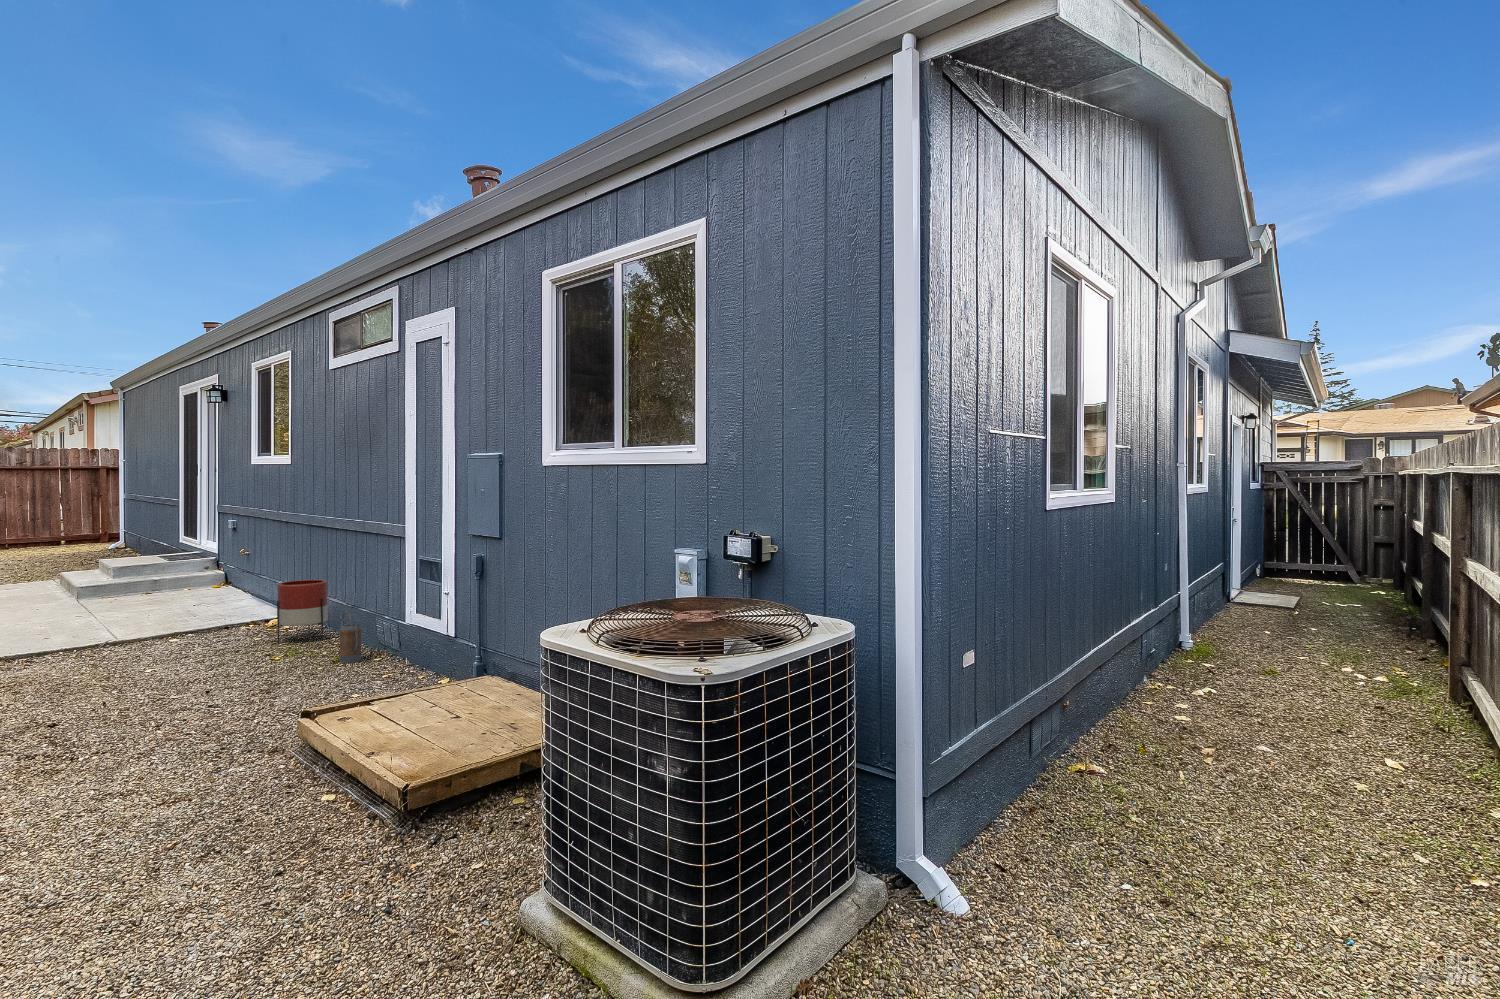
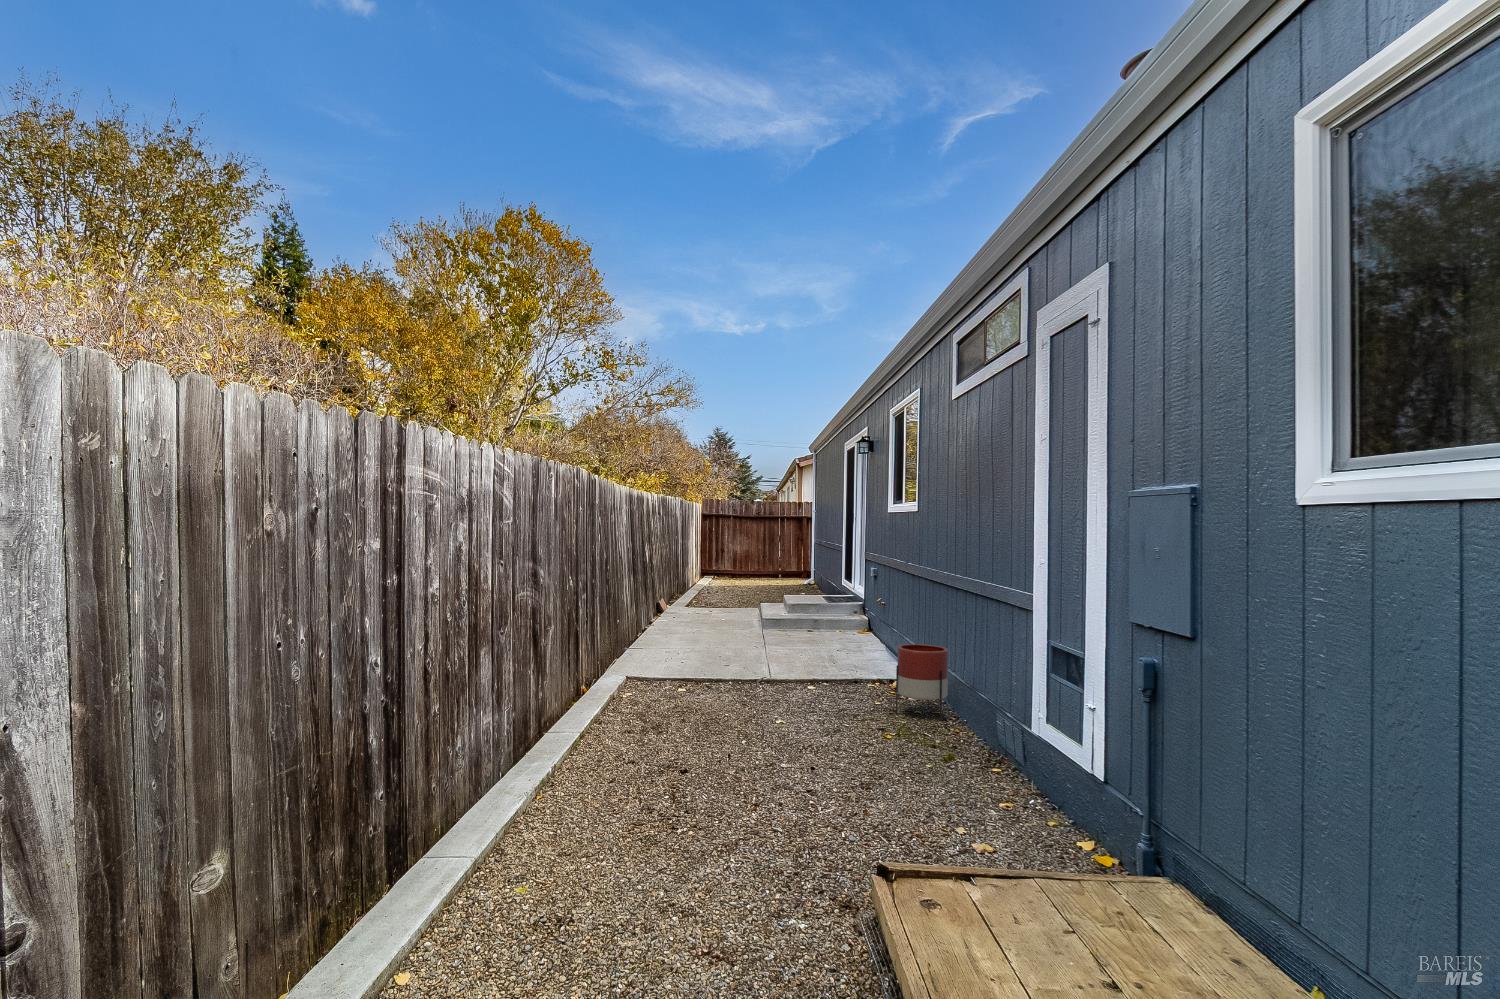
watering can: present [339,611,362,663] -> none [953,696,979,766]

